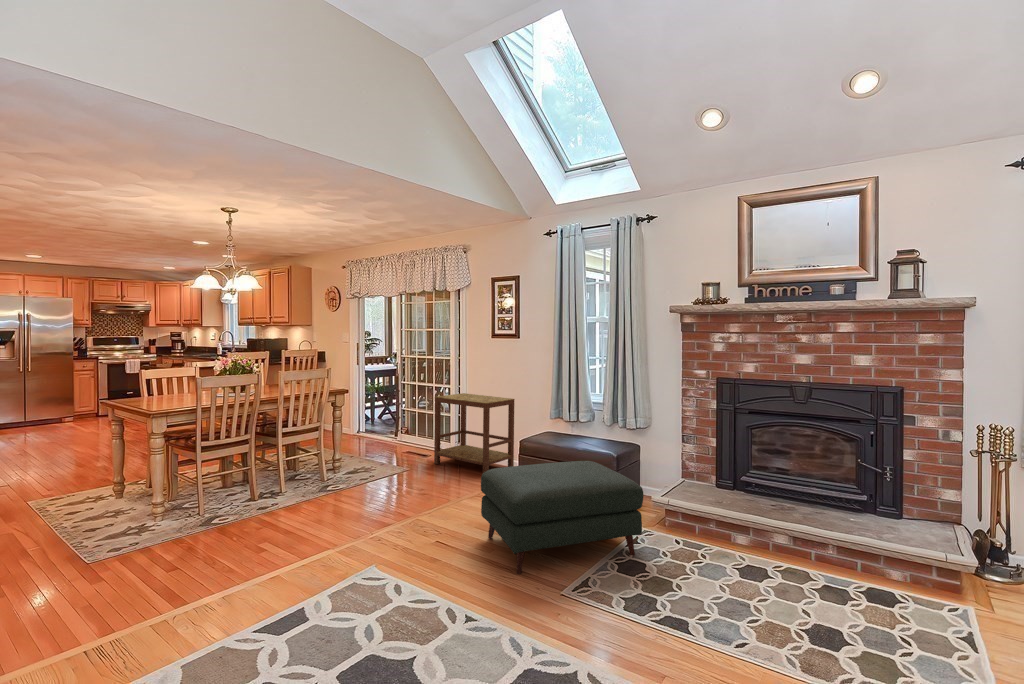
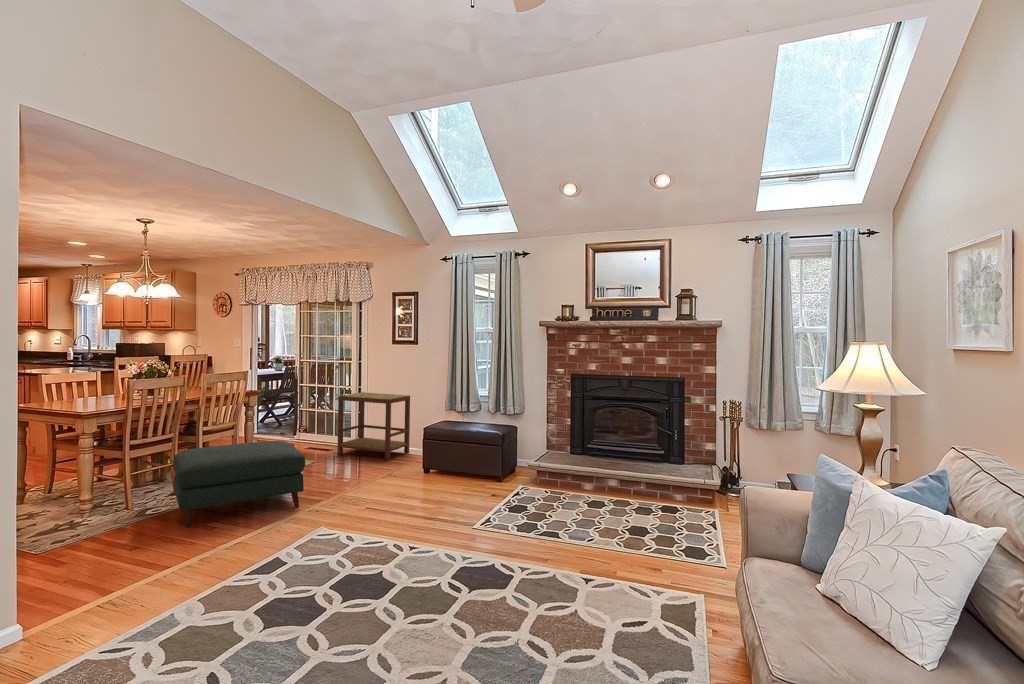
ottoman: present [481,461,643,574] -> present [173,441,305,527]

